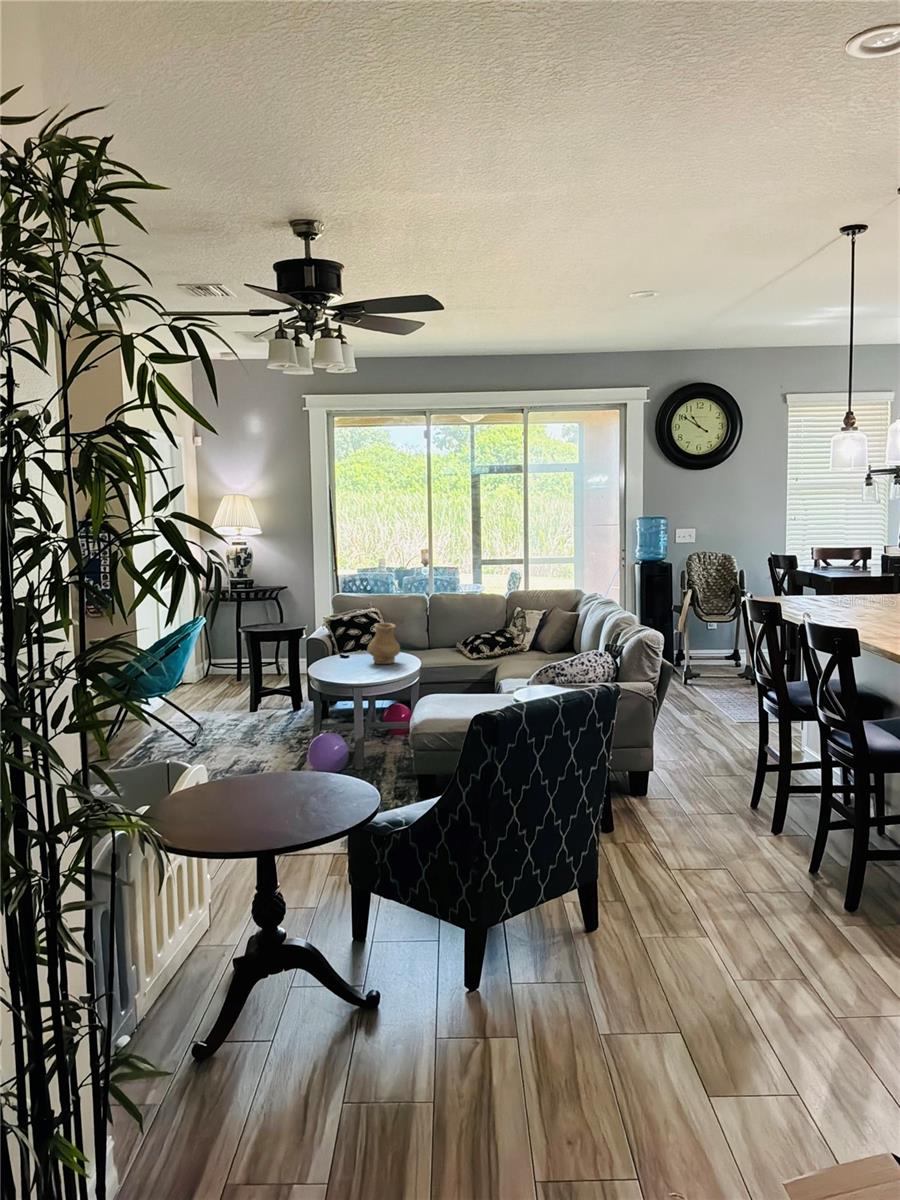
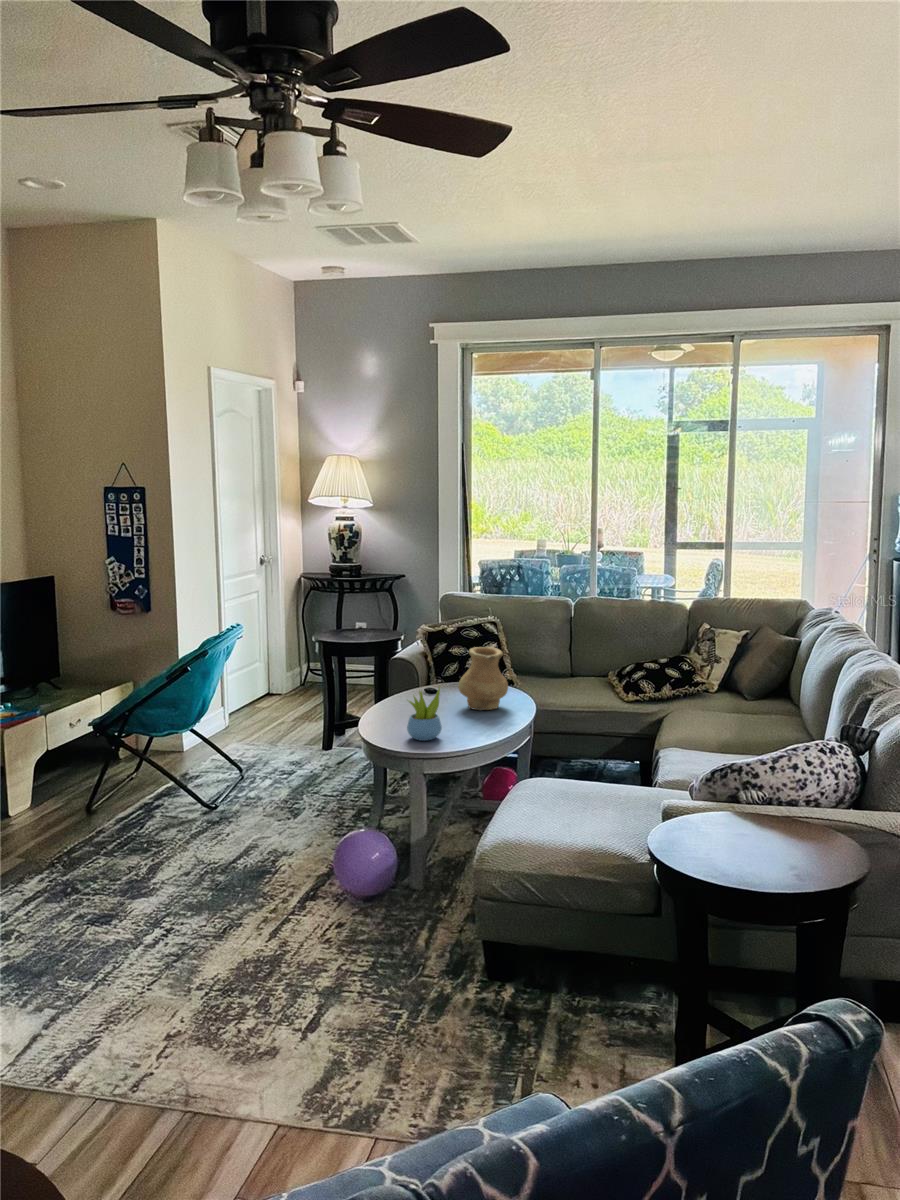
succulent plant: none [344,644,367,680] -> present [407,687,442,741]

